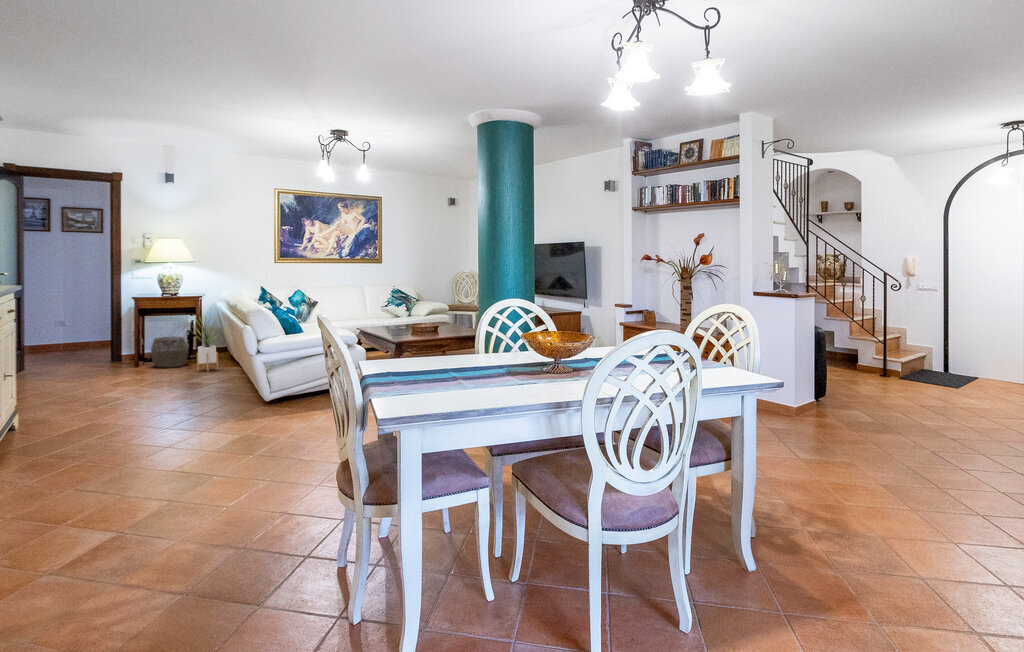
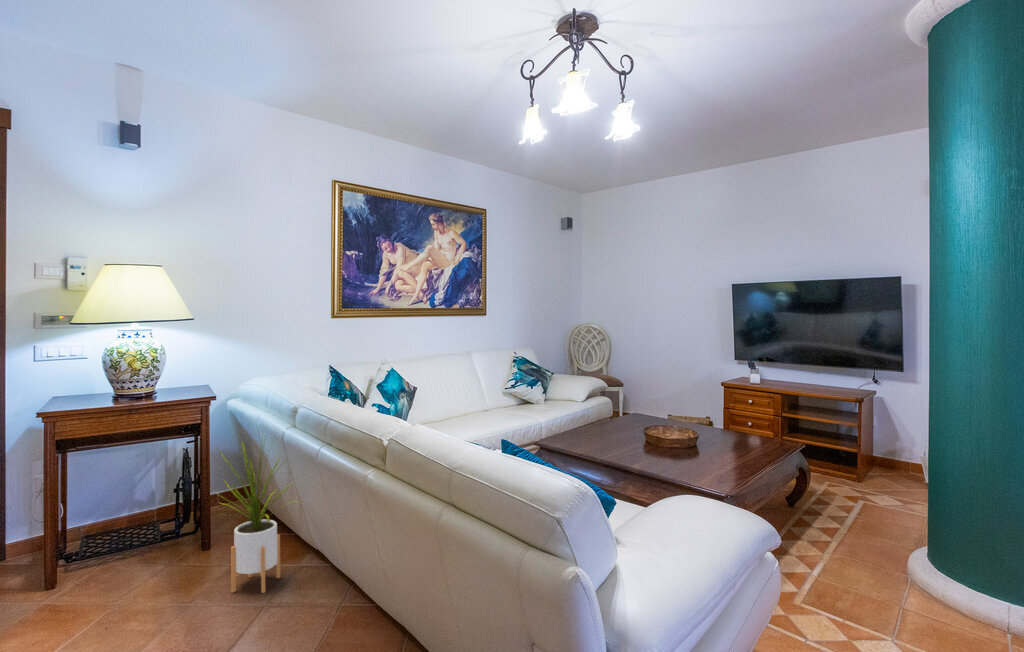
woven basket: present [151,337,188,367] -> none [90,495,187,587]

